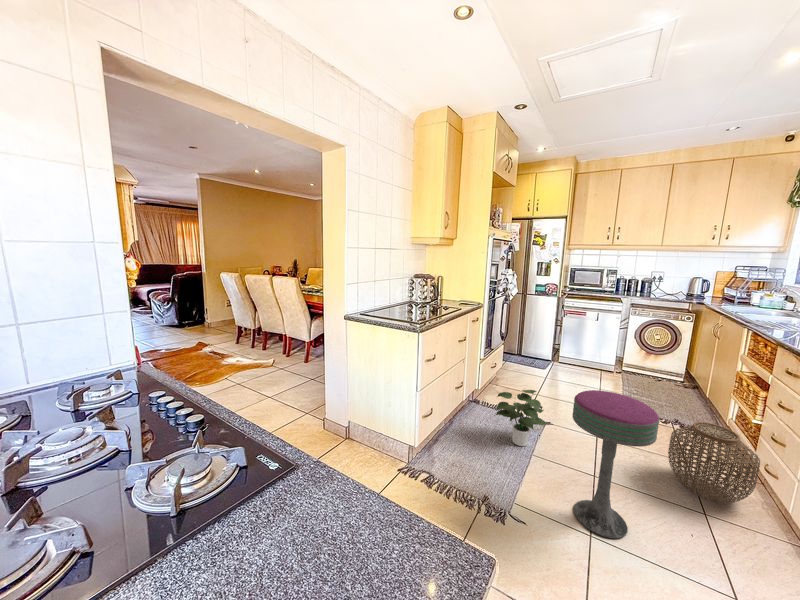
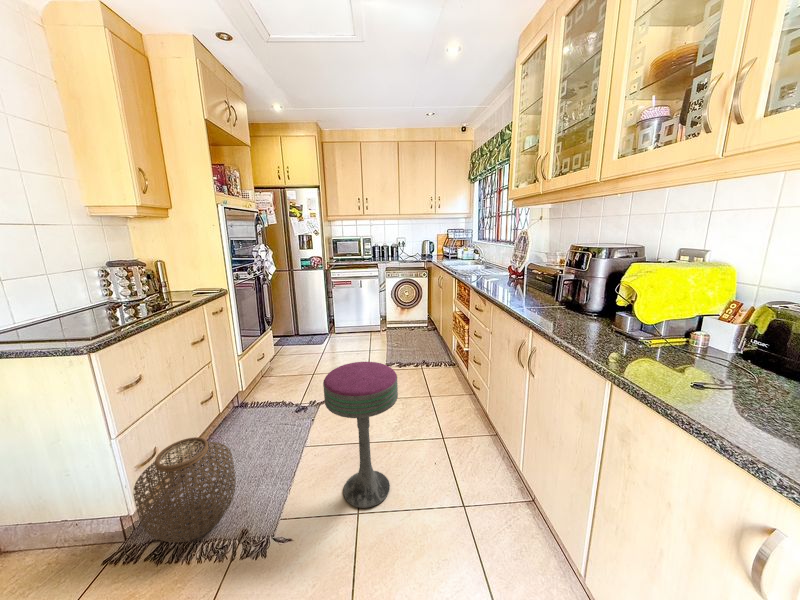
potted plant: present [496,390,548,446] -> none [256,376,319,441]
woven basket: present [668,422,760,504] -> present [133,437,236,542]

